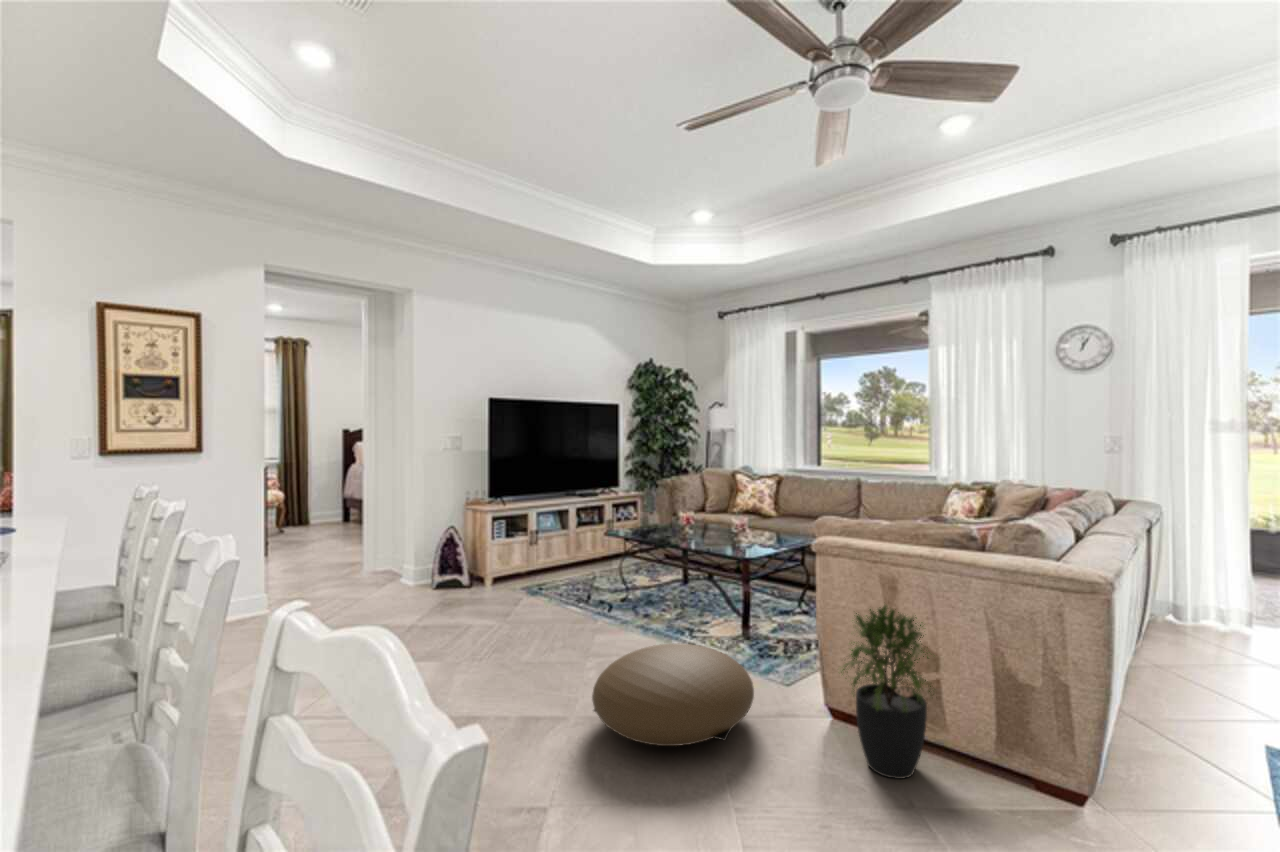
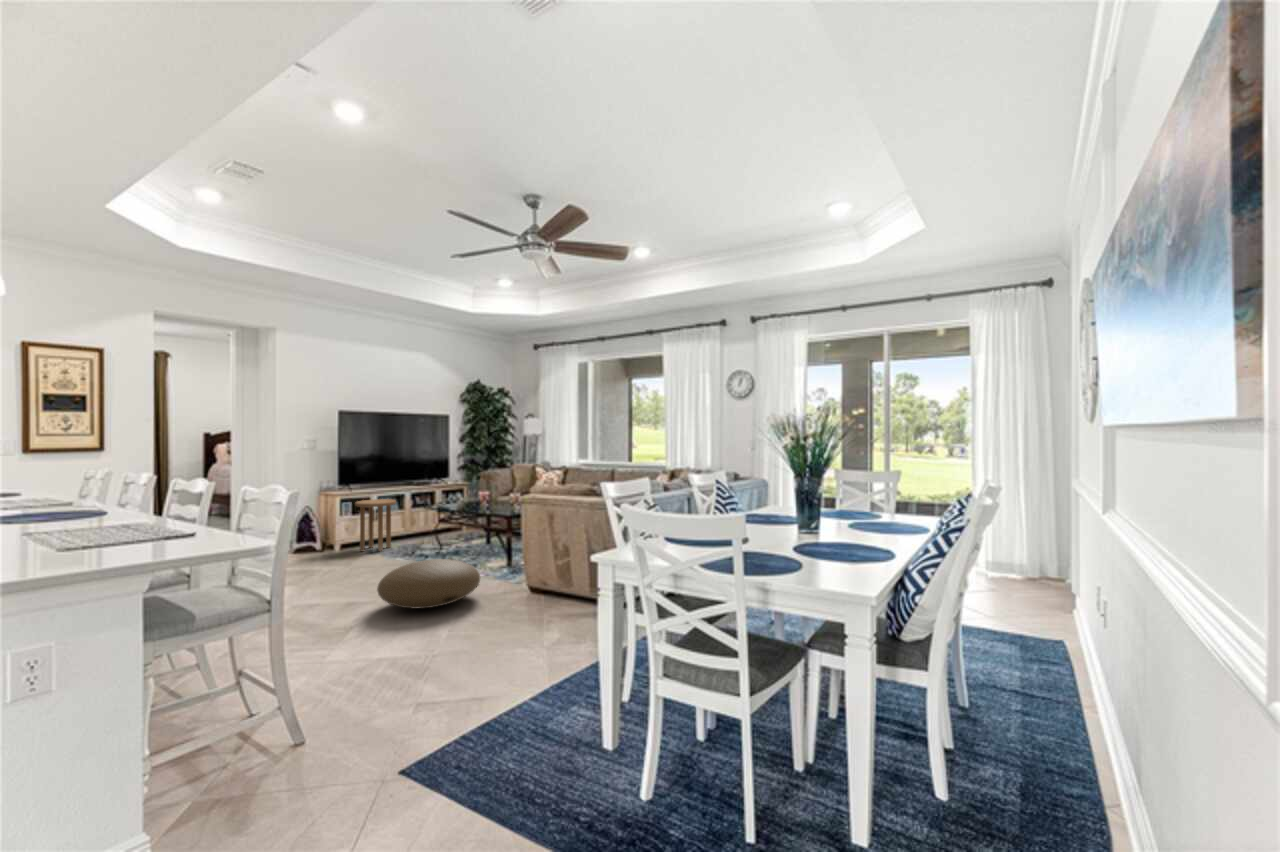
side table: none [512,518,564,591] -> present [355,499,396,551]
potted plant: present [841,605,931,779] -> none [512,522,570,613]

